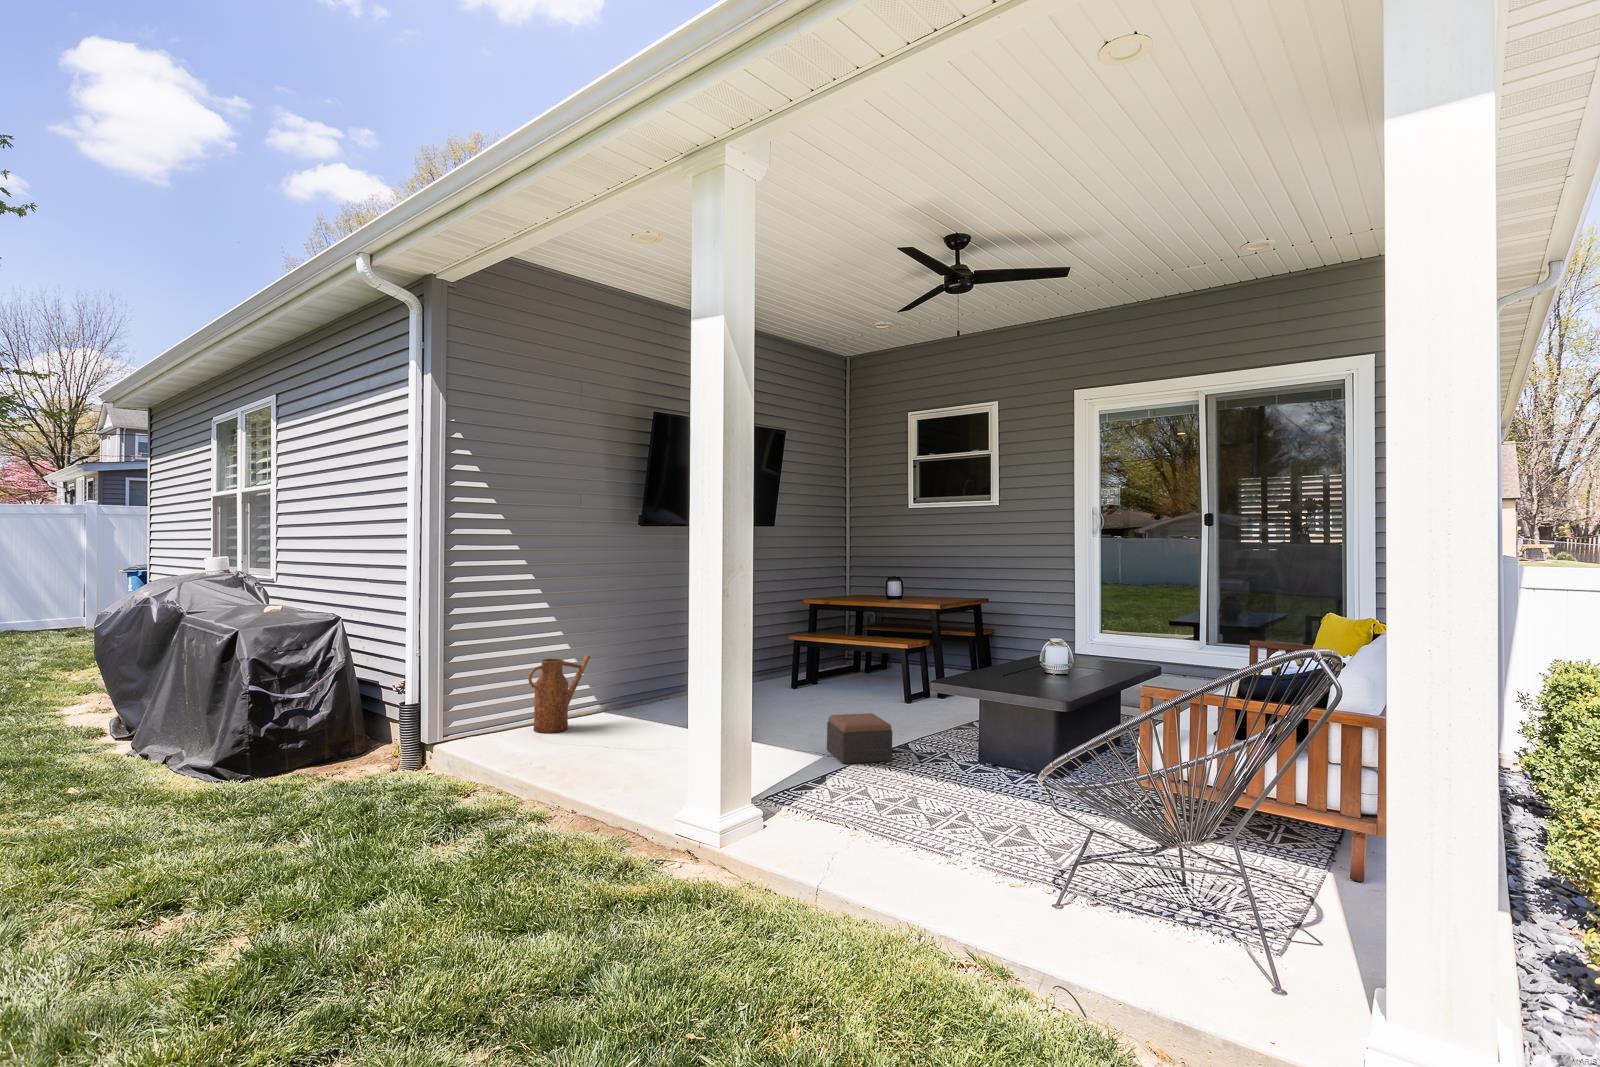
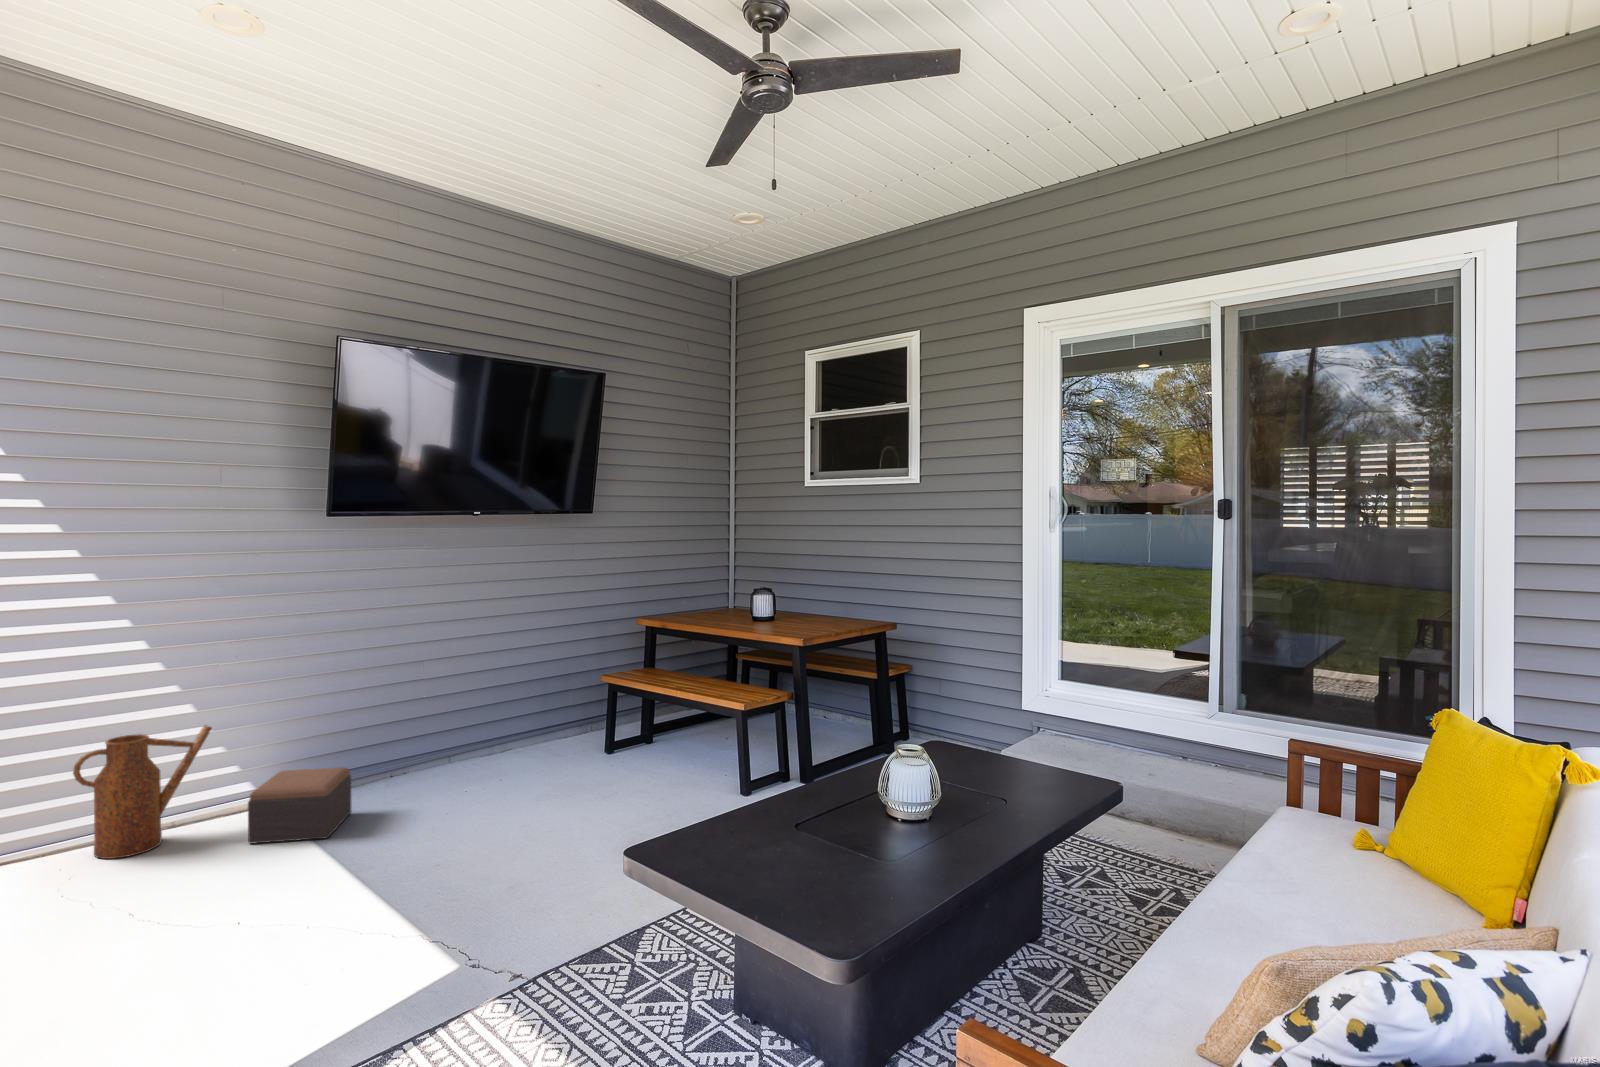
footstool: present [827,713,892,764] -> present [248,767,351,844]

